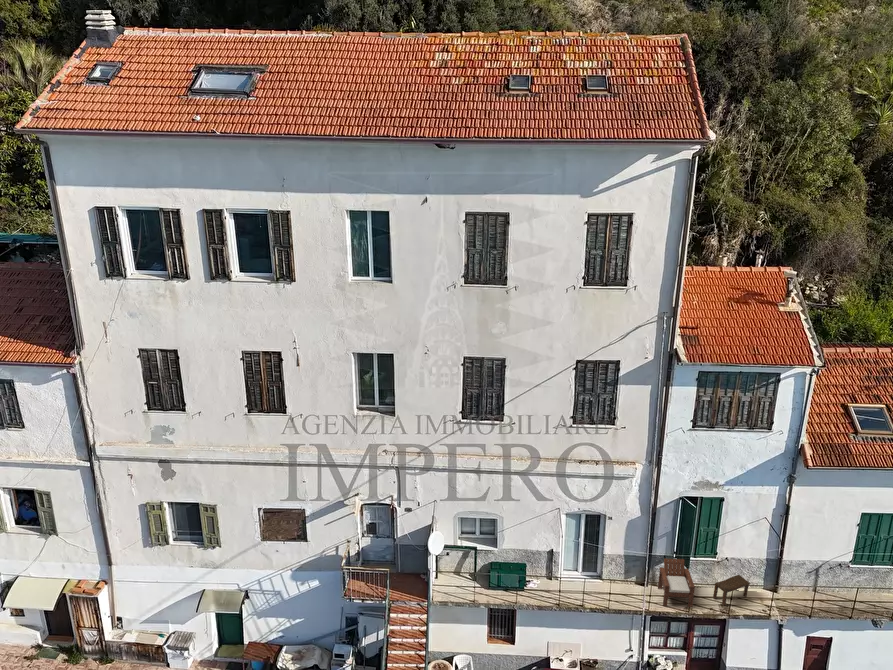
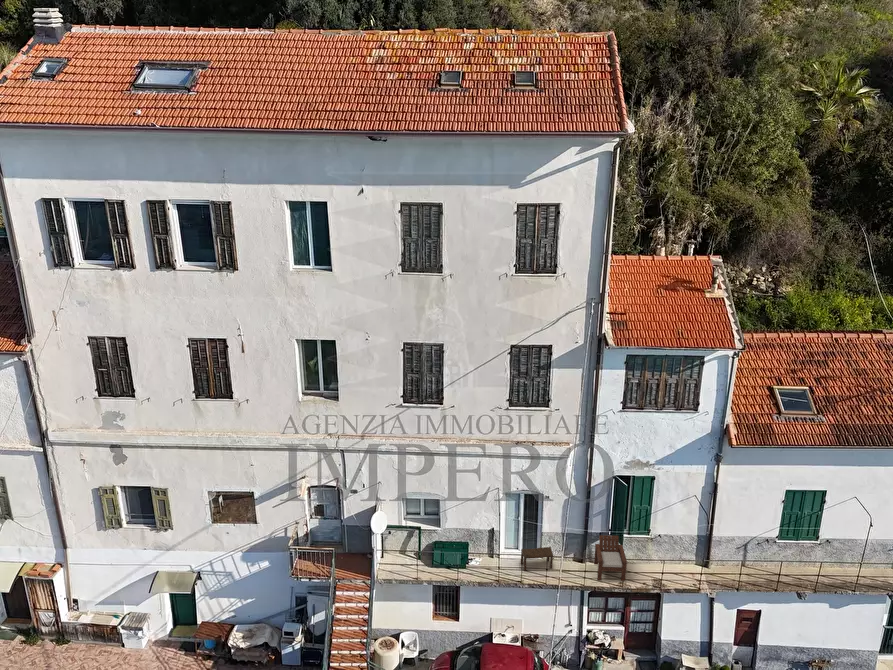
bench: present [713,575,750,606] -> present [521,547,553,571]

